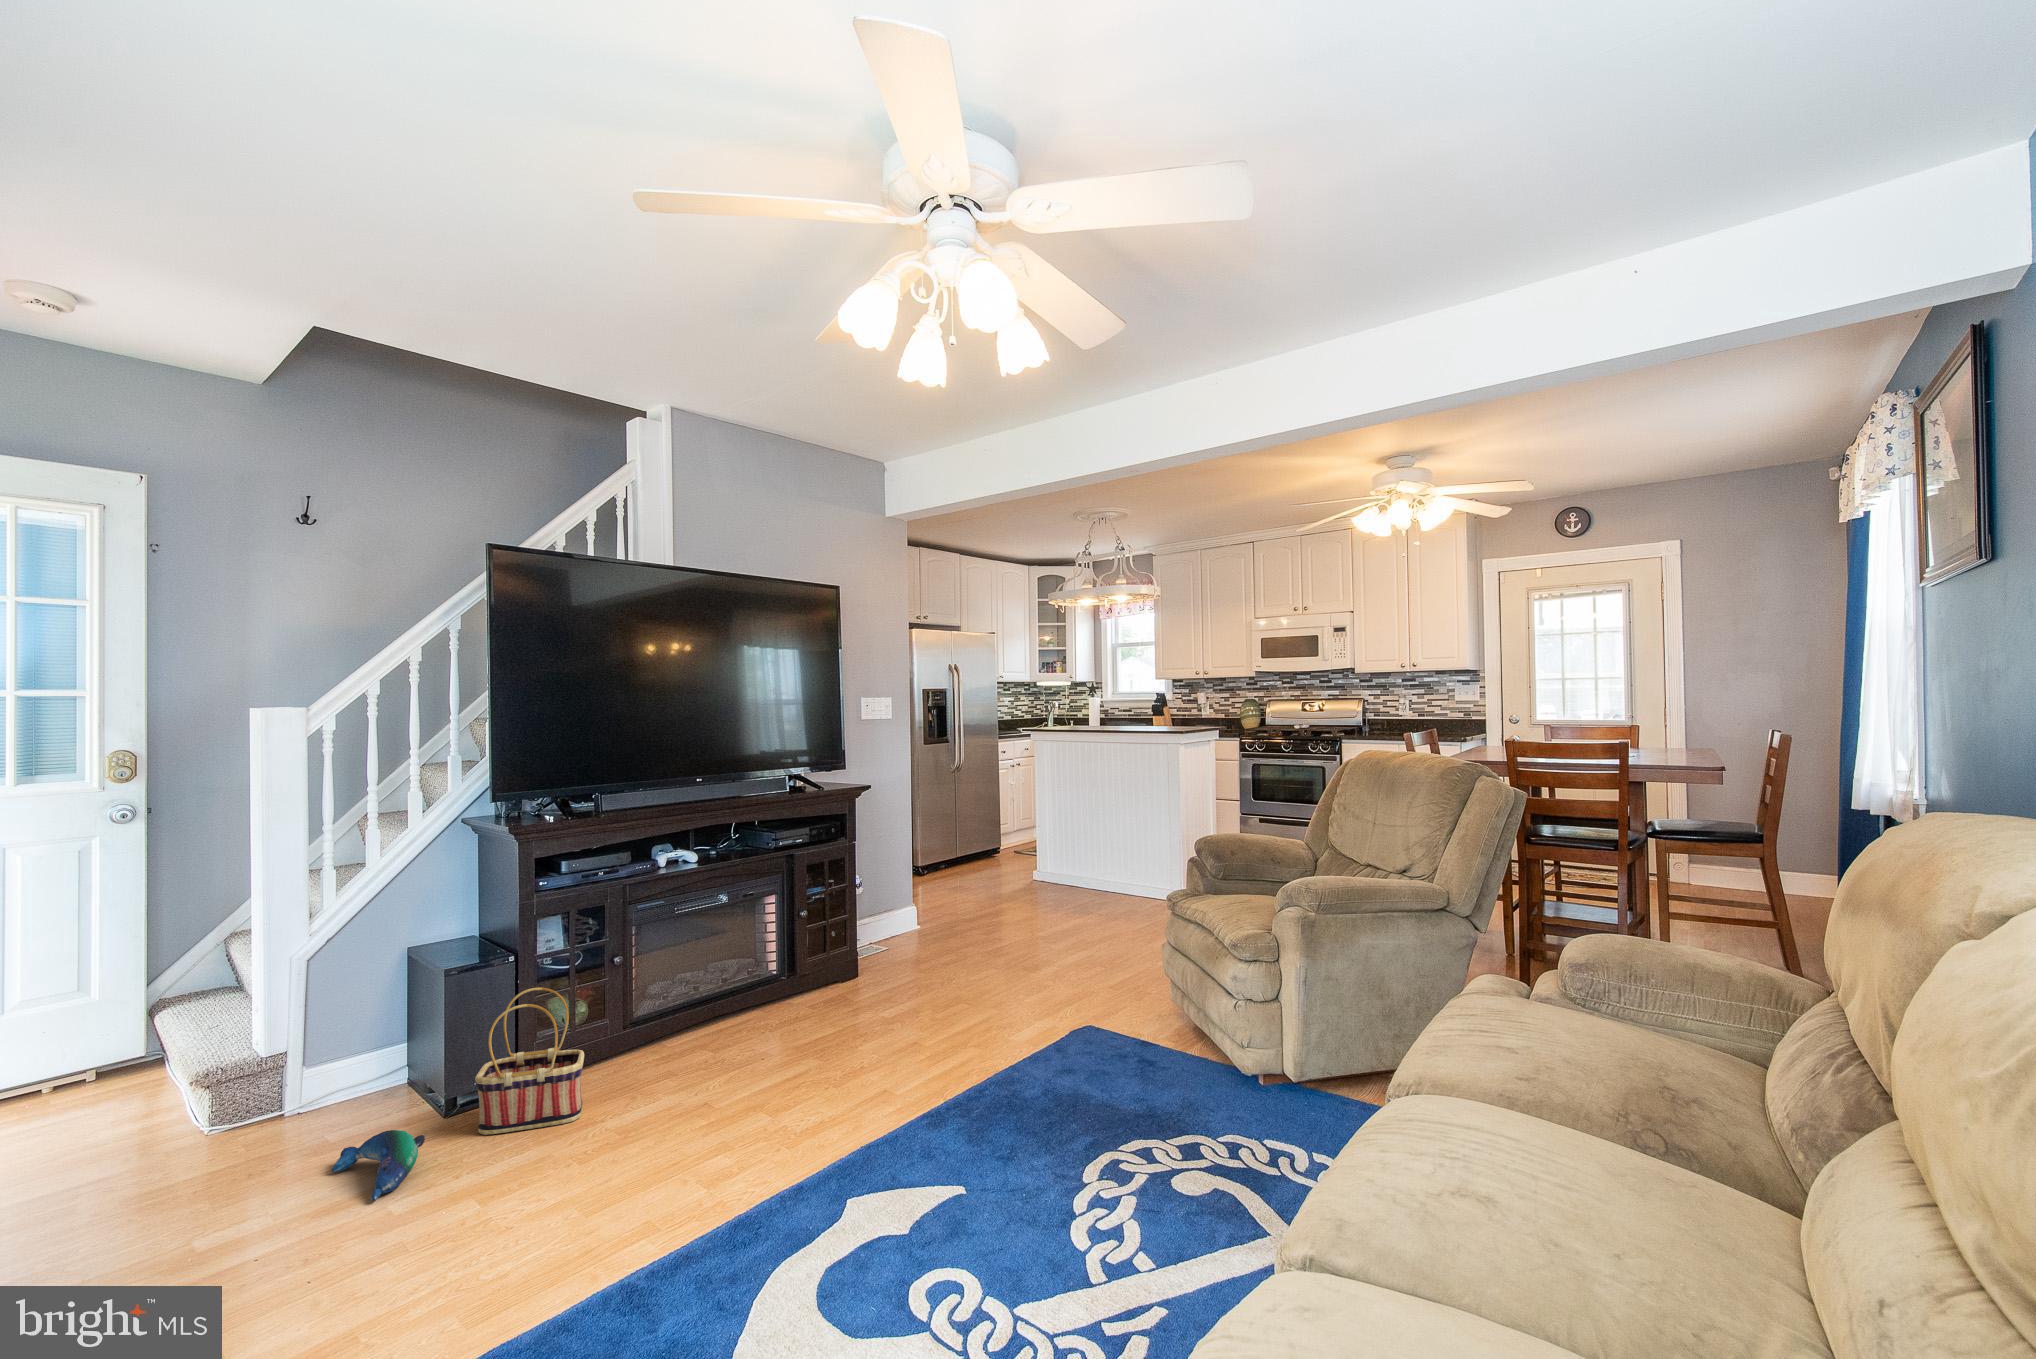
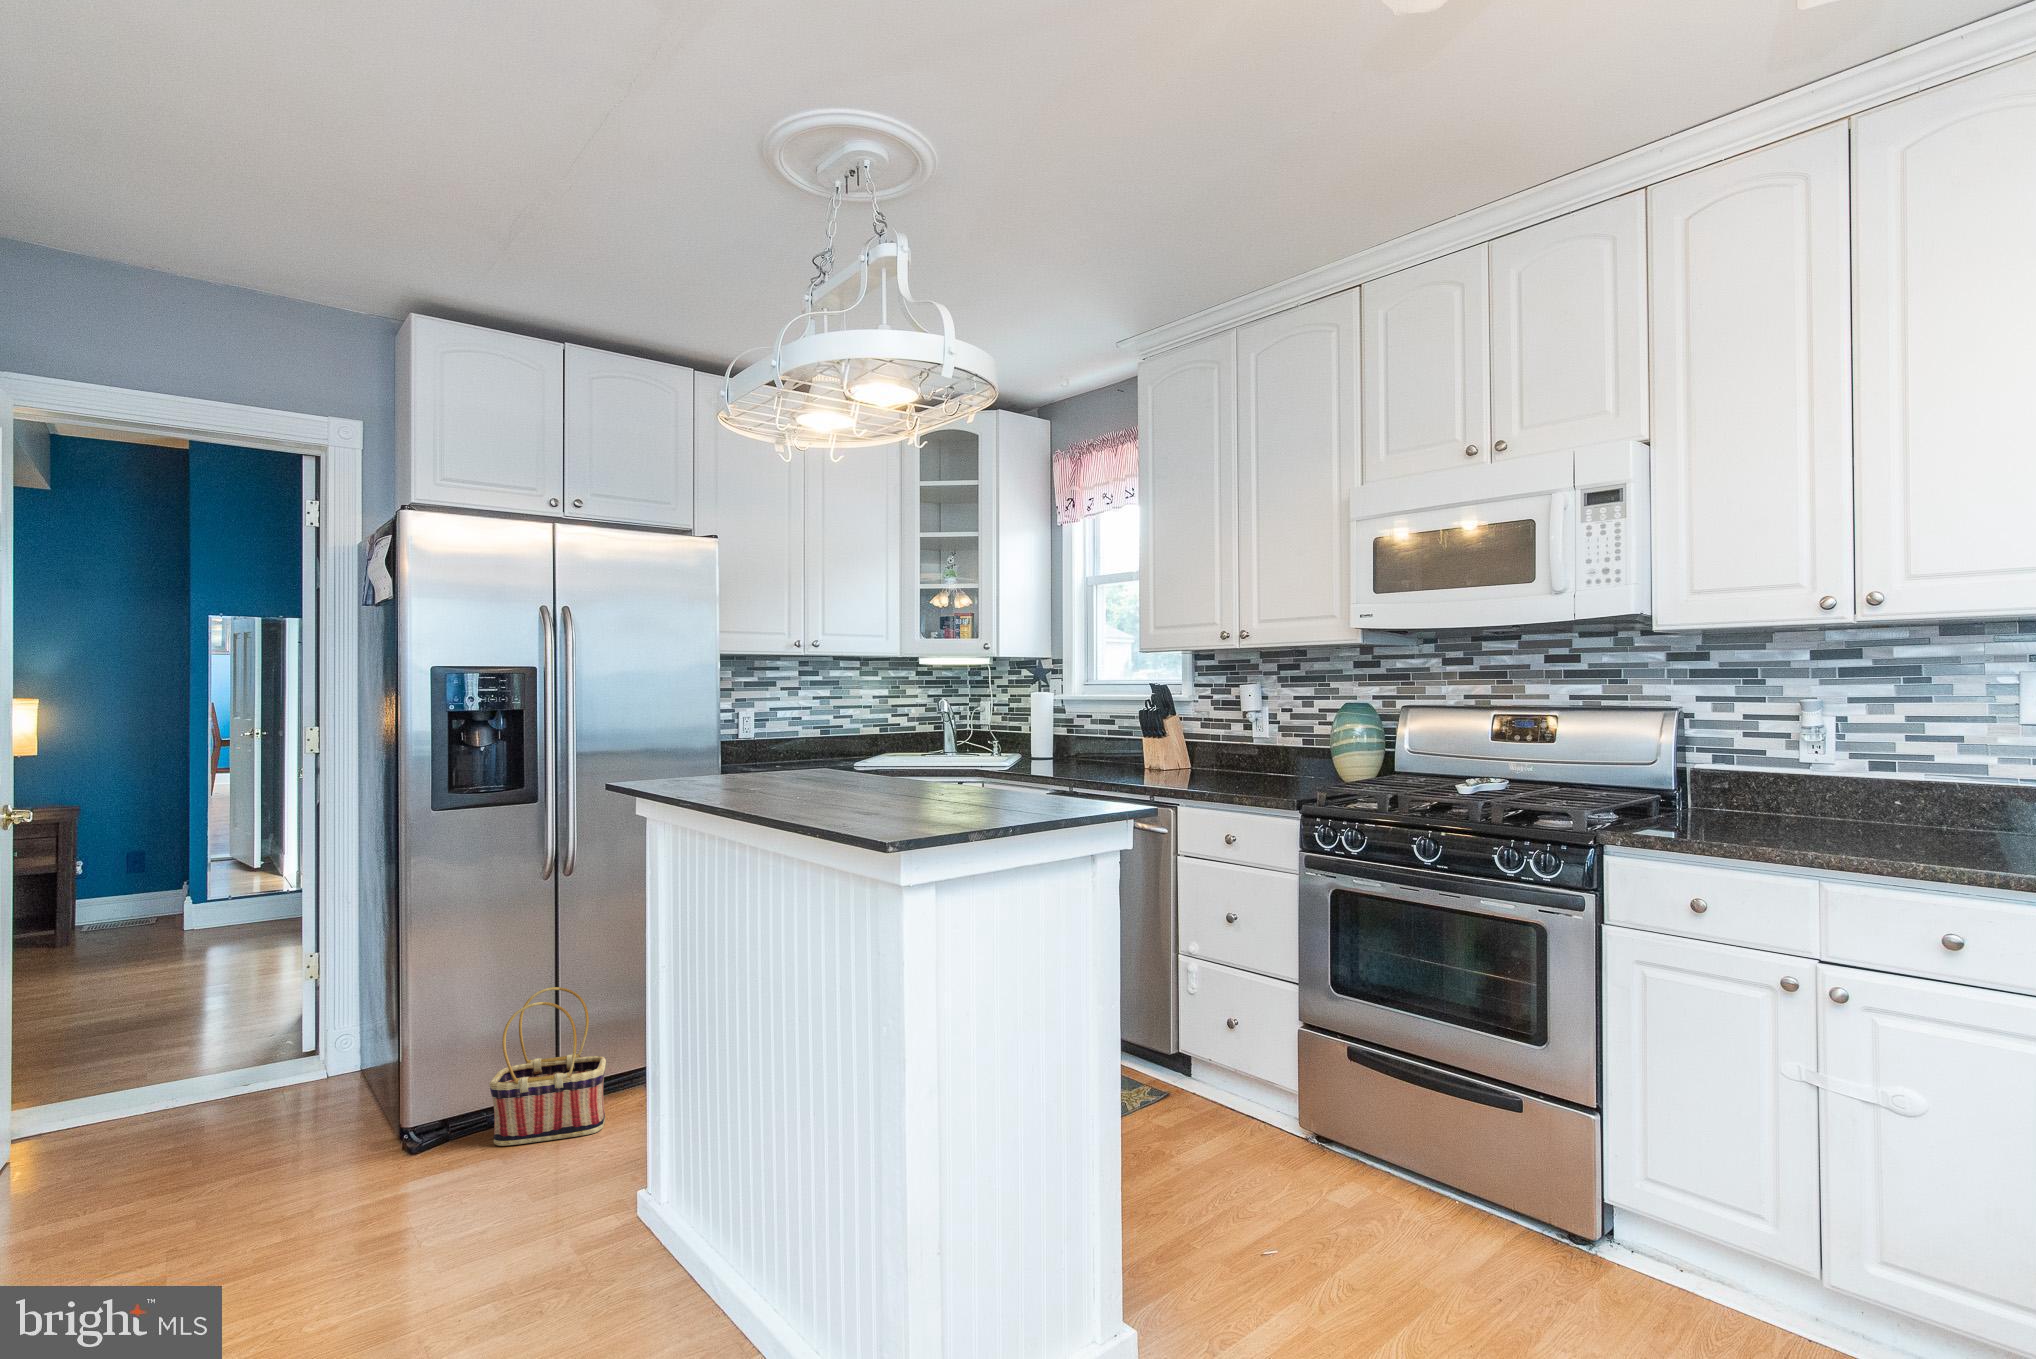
plush toy: present [331,1130,425,1201] -> none [339,1136,436,1208]

